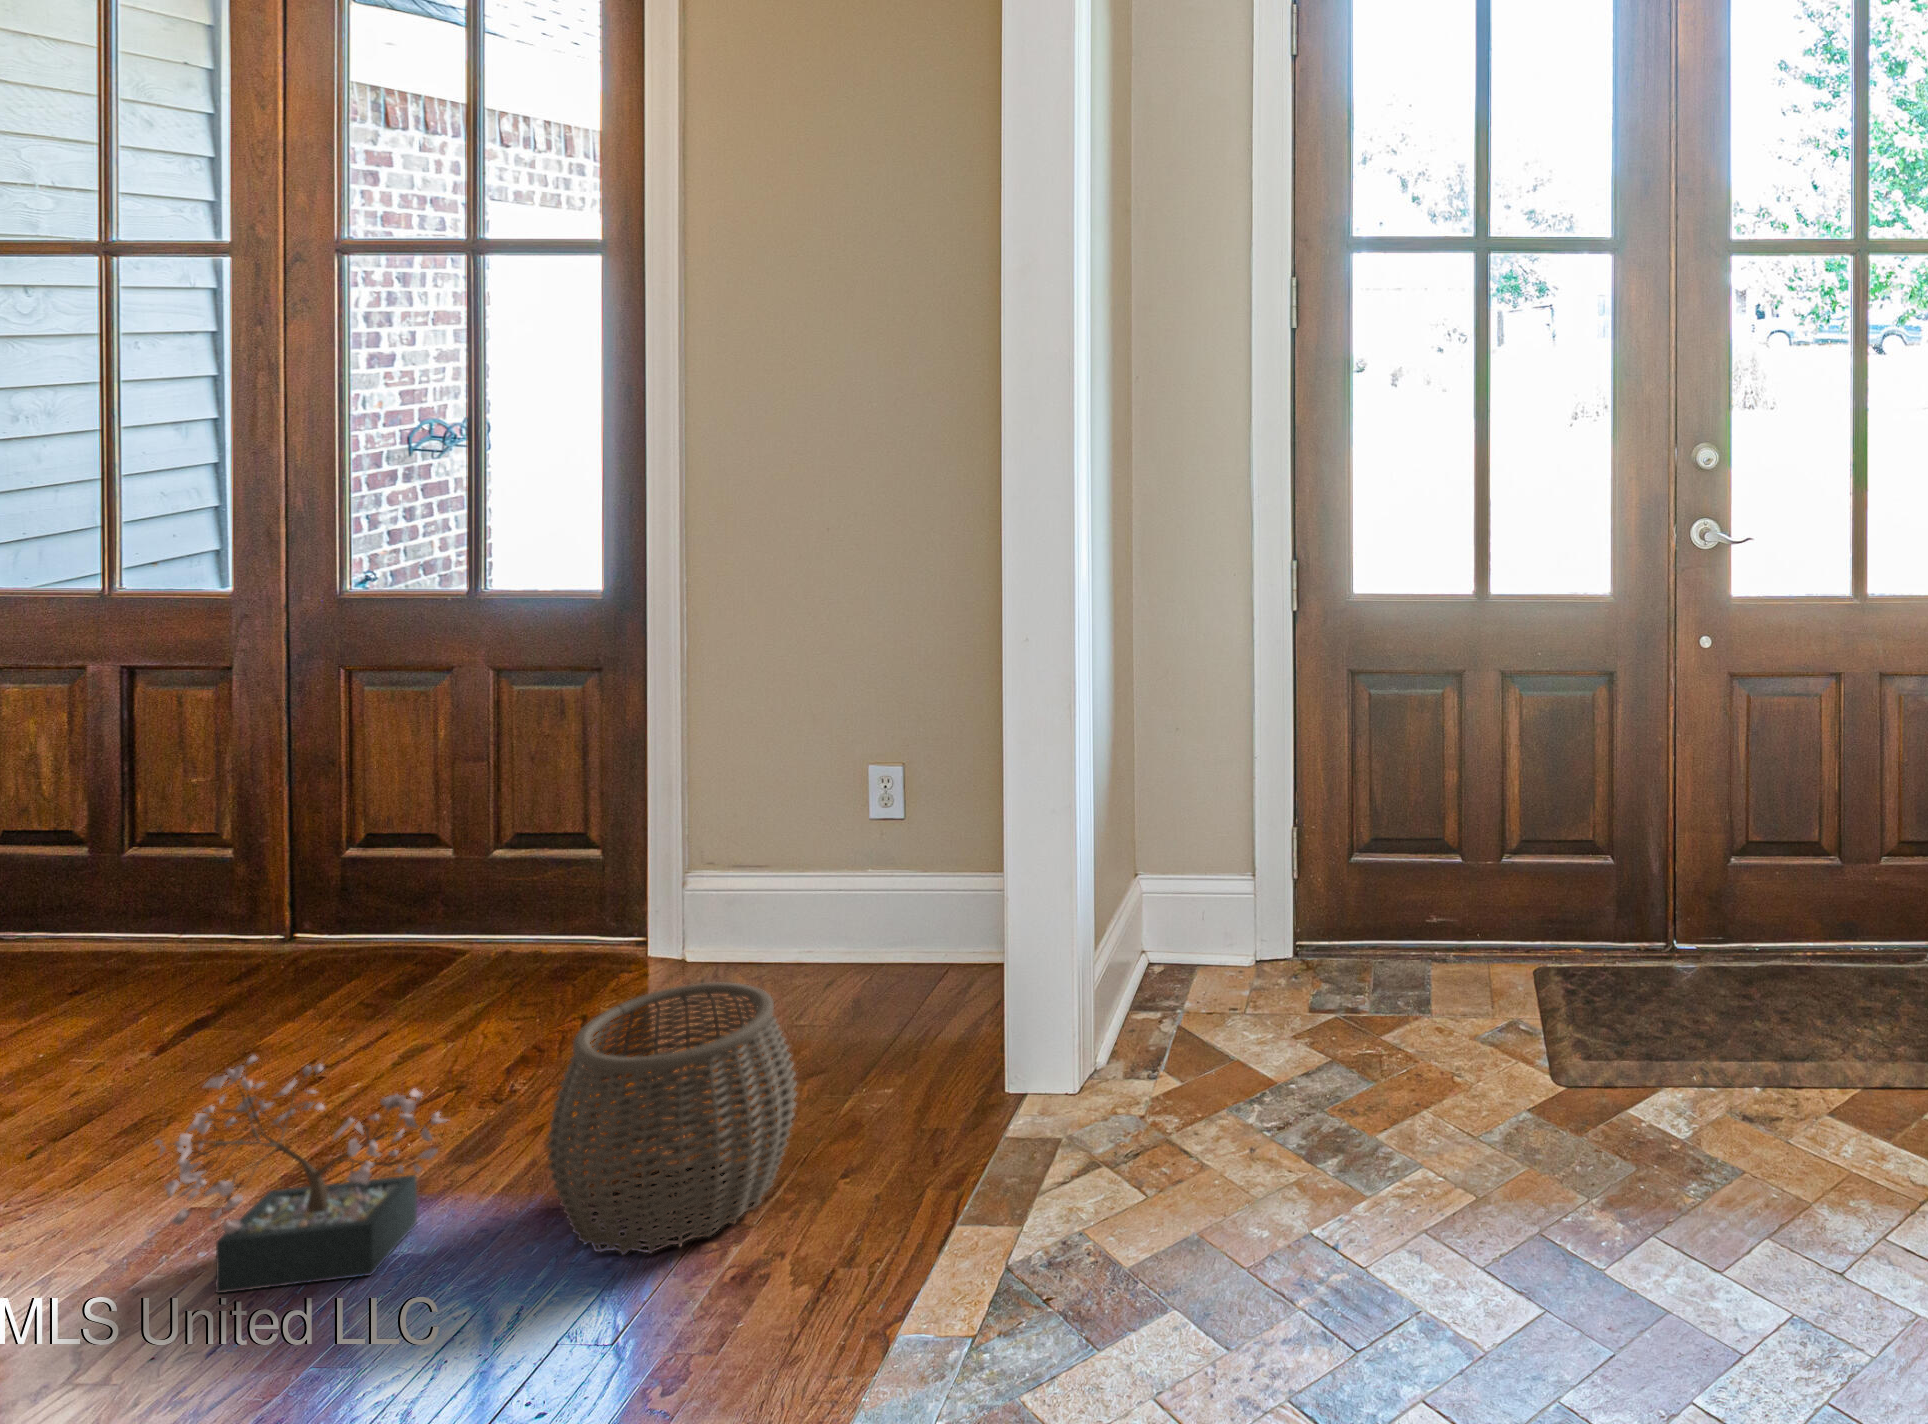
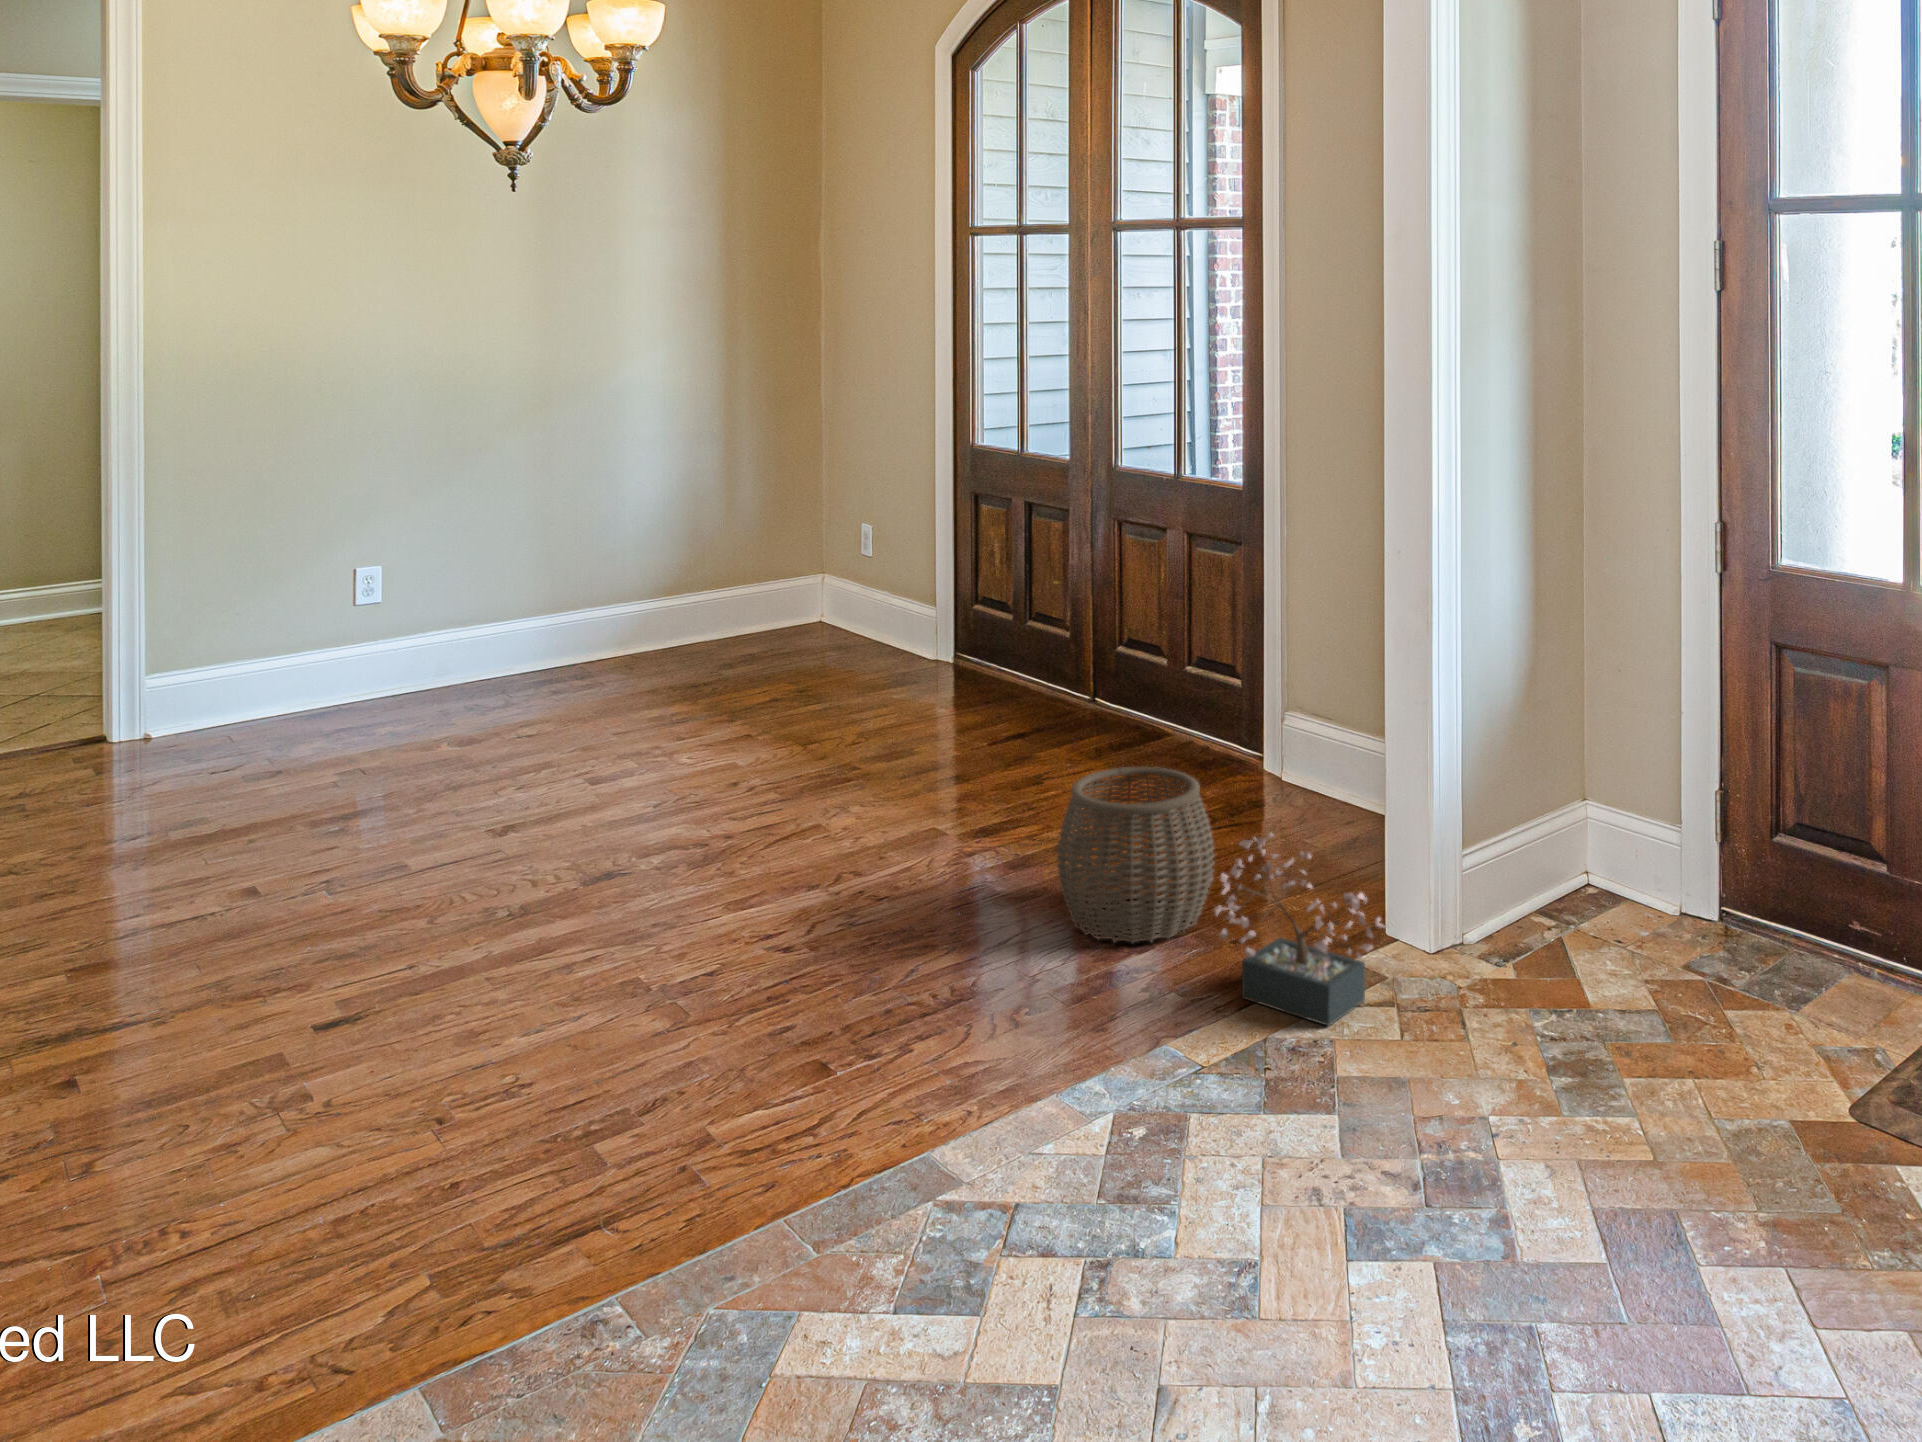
decorative plant: present [155,1056,447,1293] -> present [1208,833,1385,1026]

